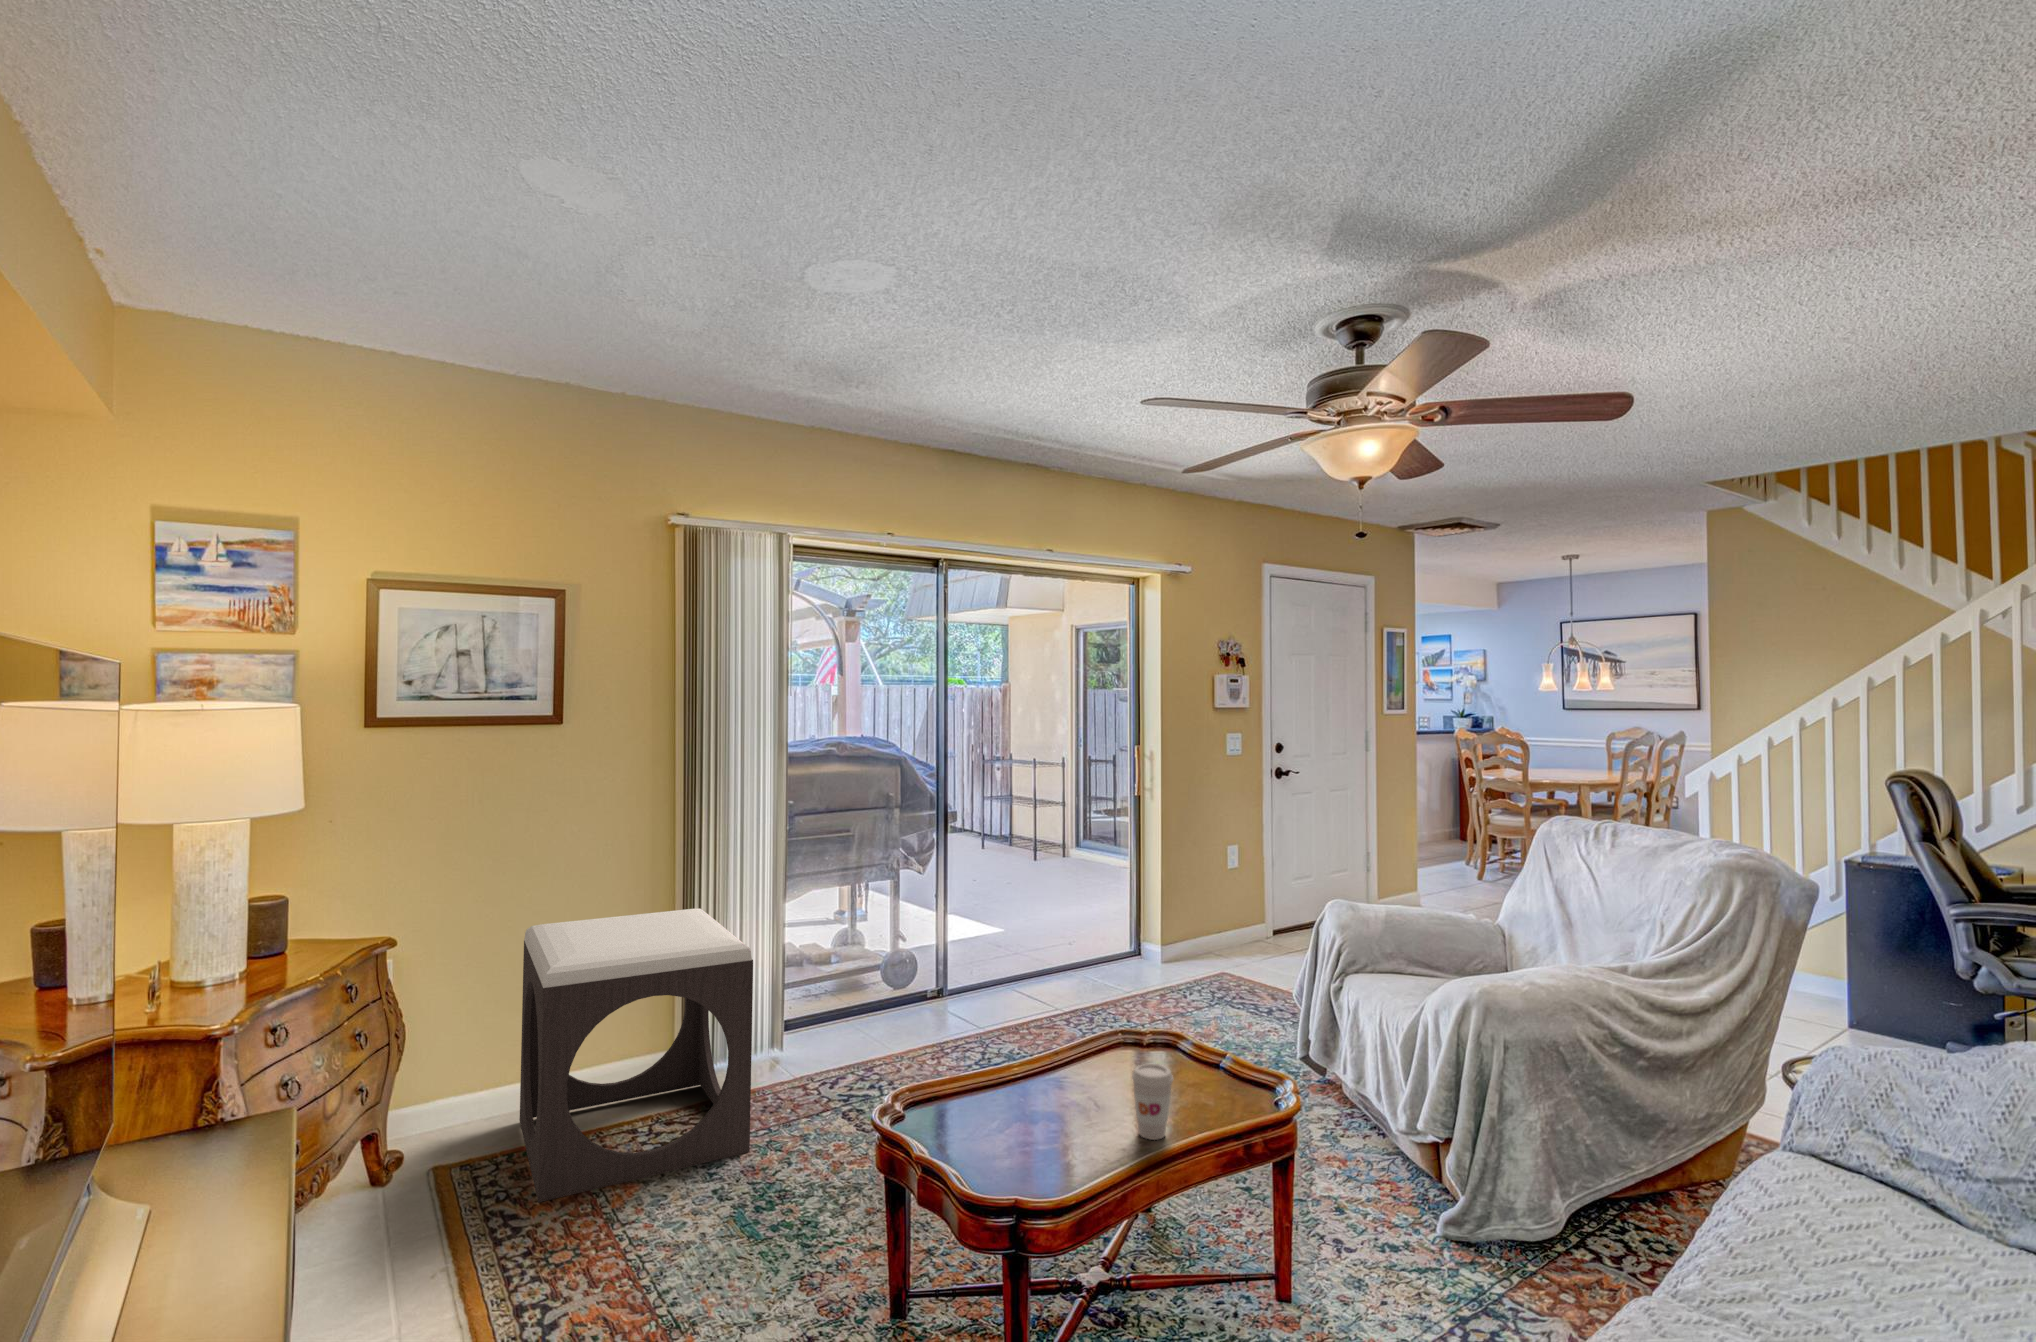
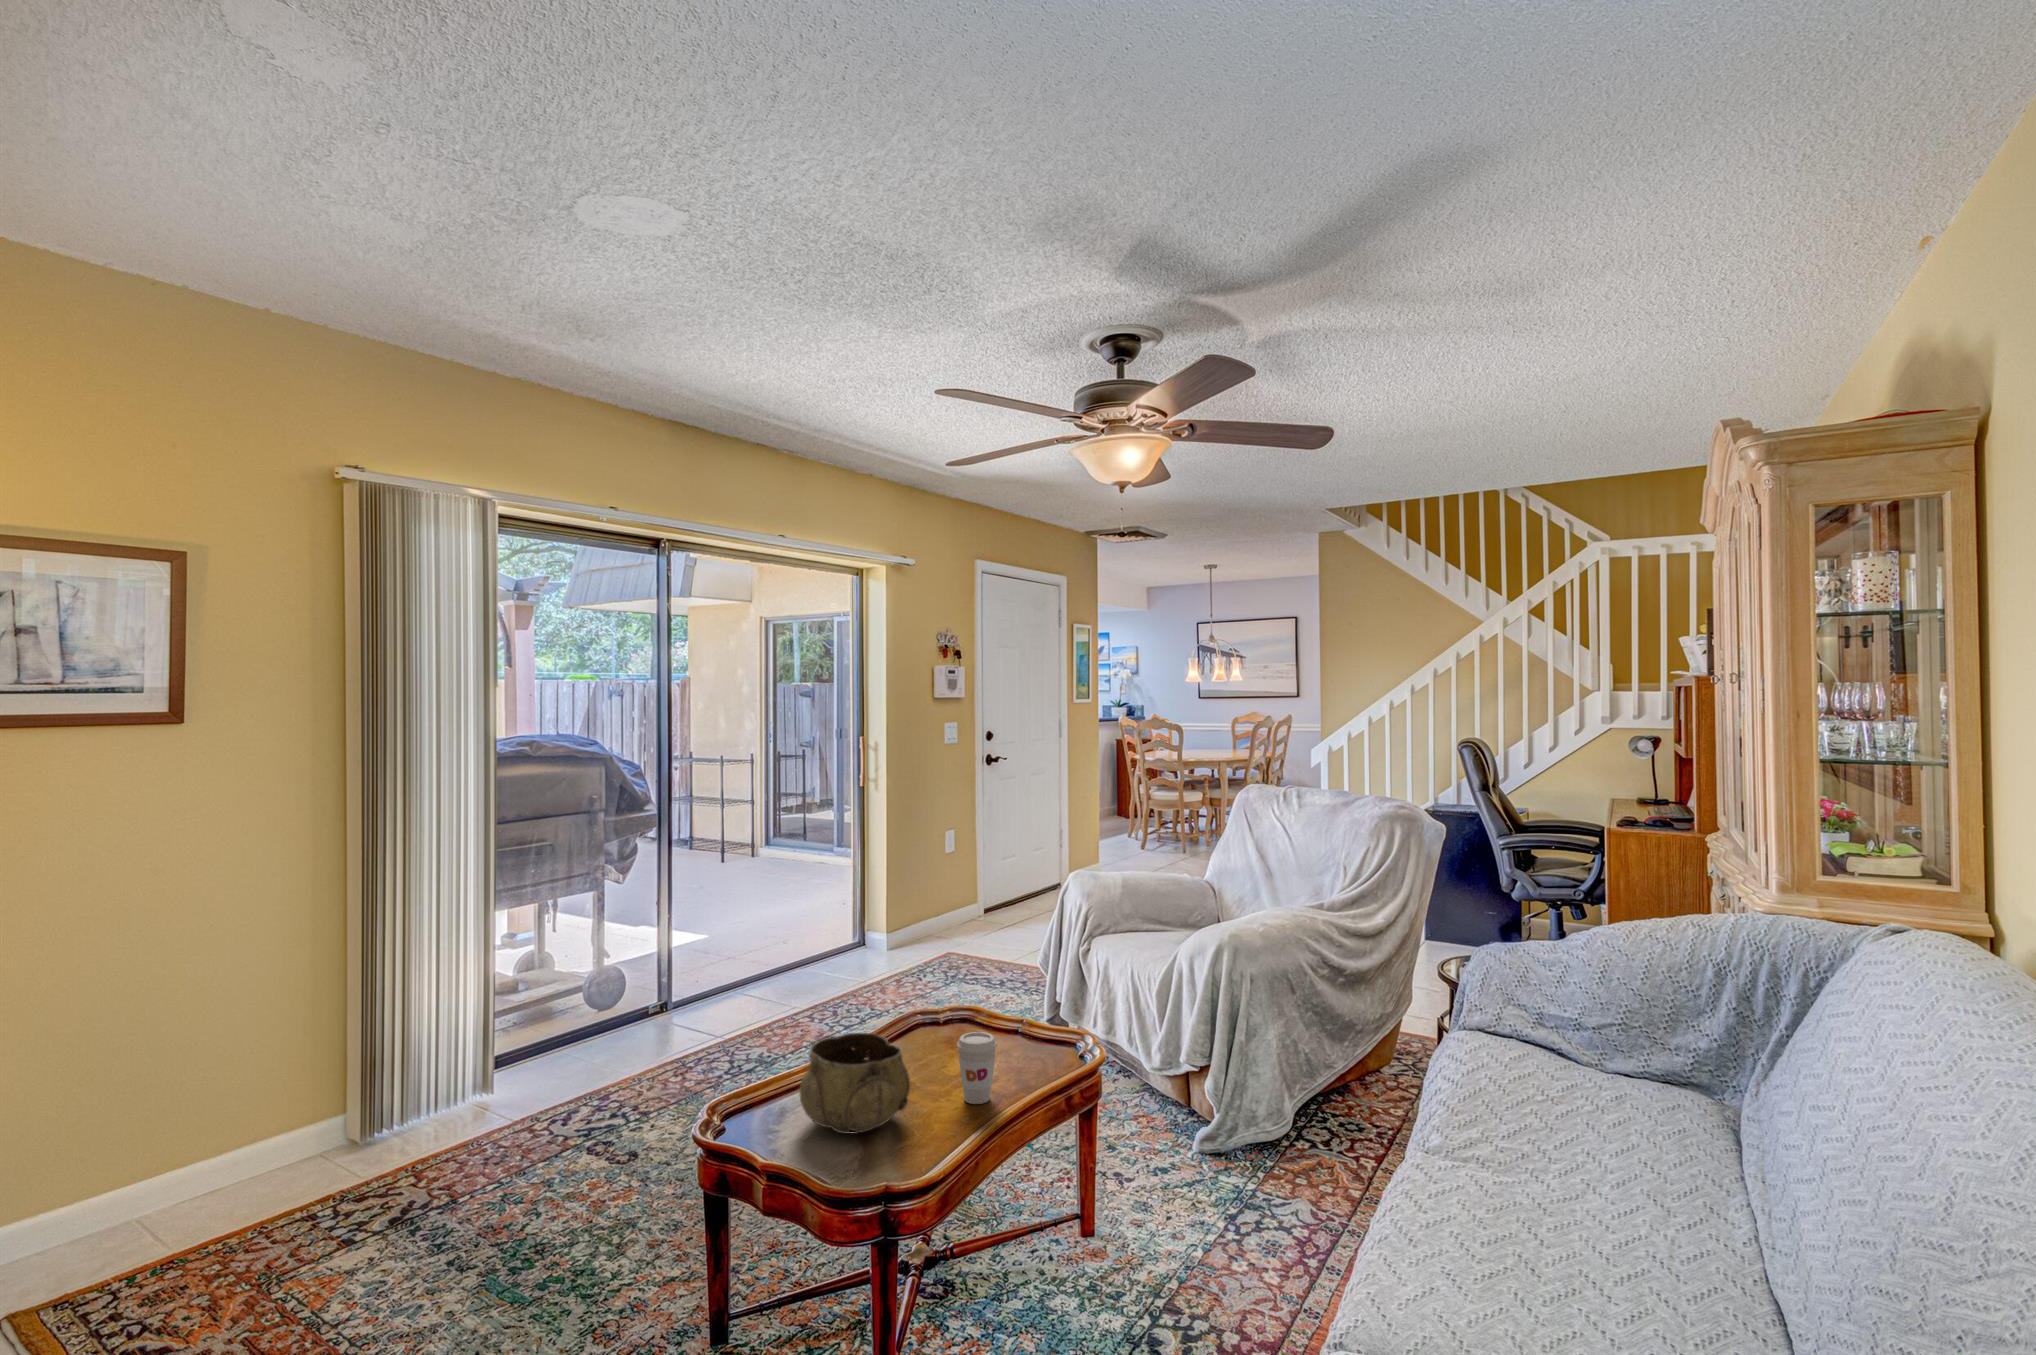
footstool: present [520,908,753,1202] -> none [135,942,480,1323]
decorative bowl: none [971,1046,1078,1148] -> present [800,1033,910,1134]

